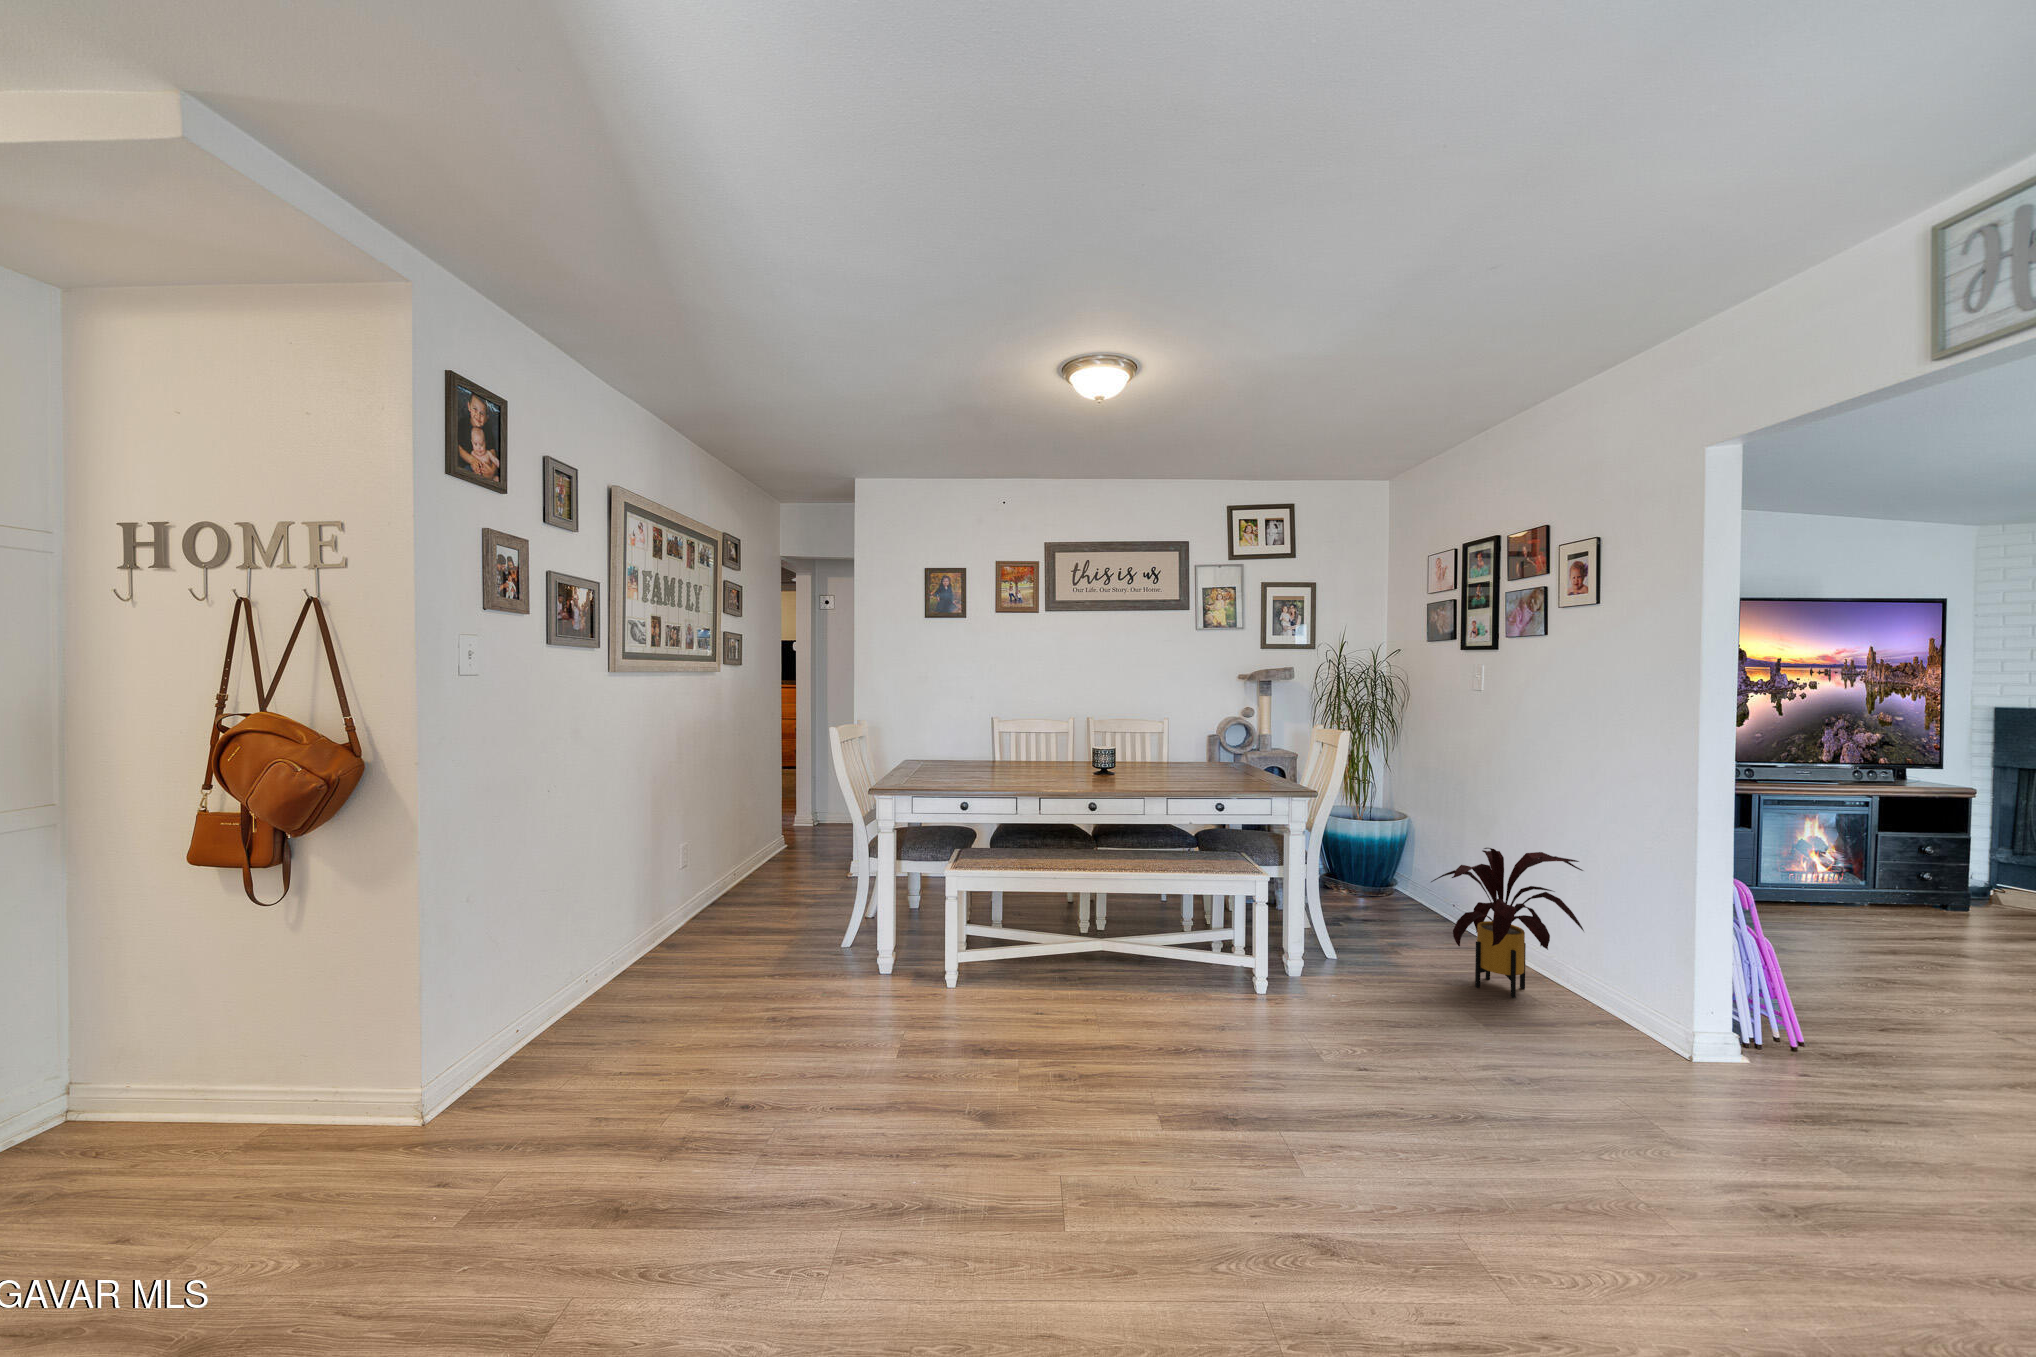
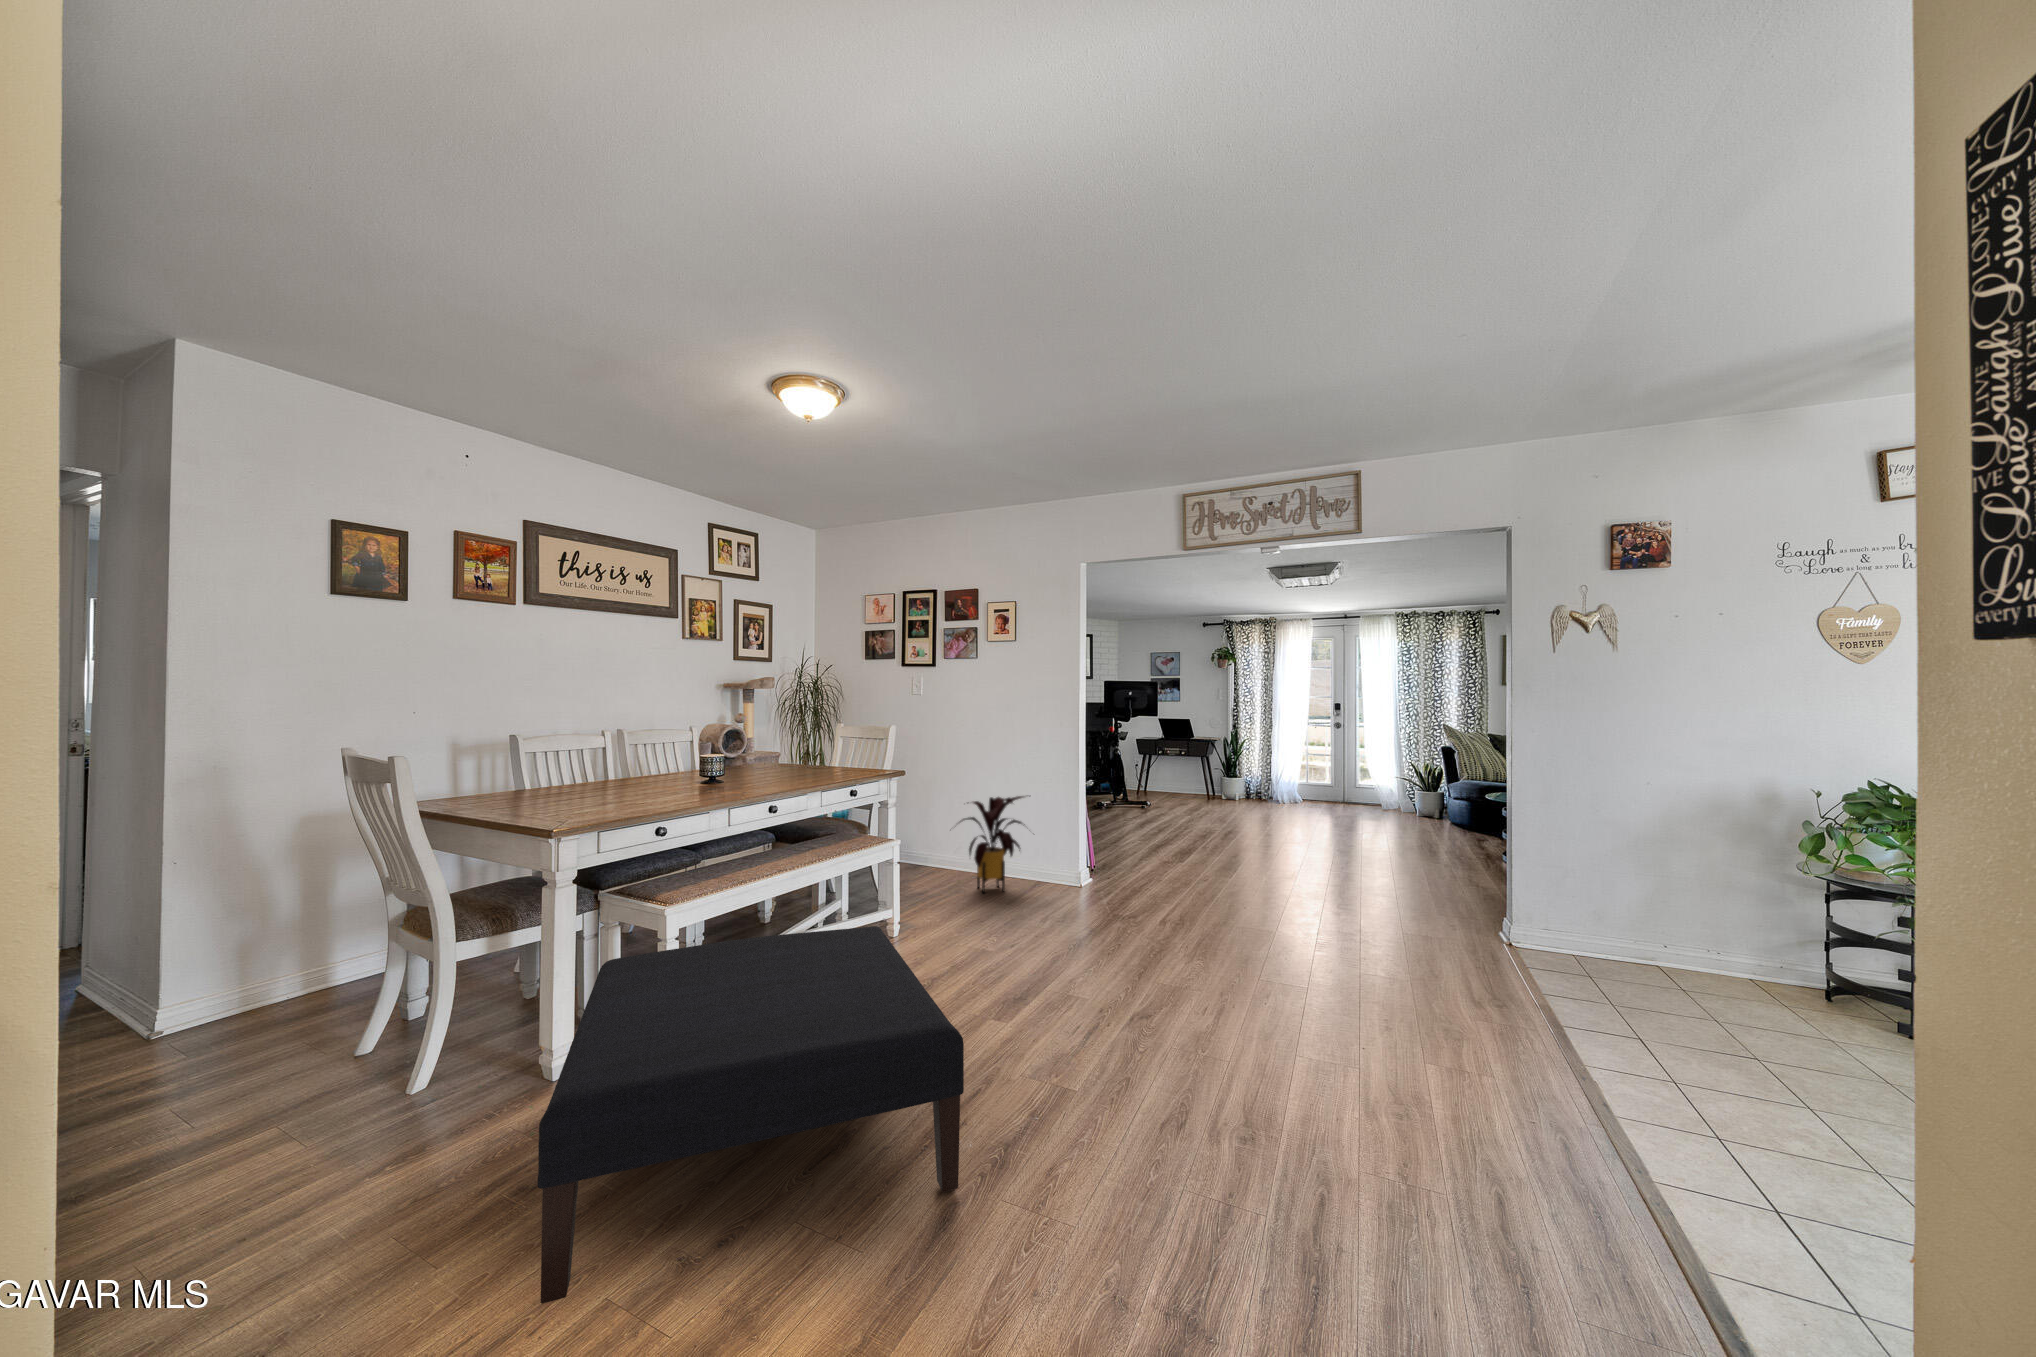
ottoman: none [676,888,1047,1167] -> present [538,926,964,1304]

